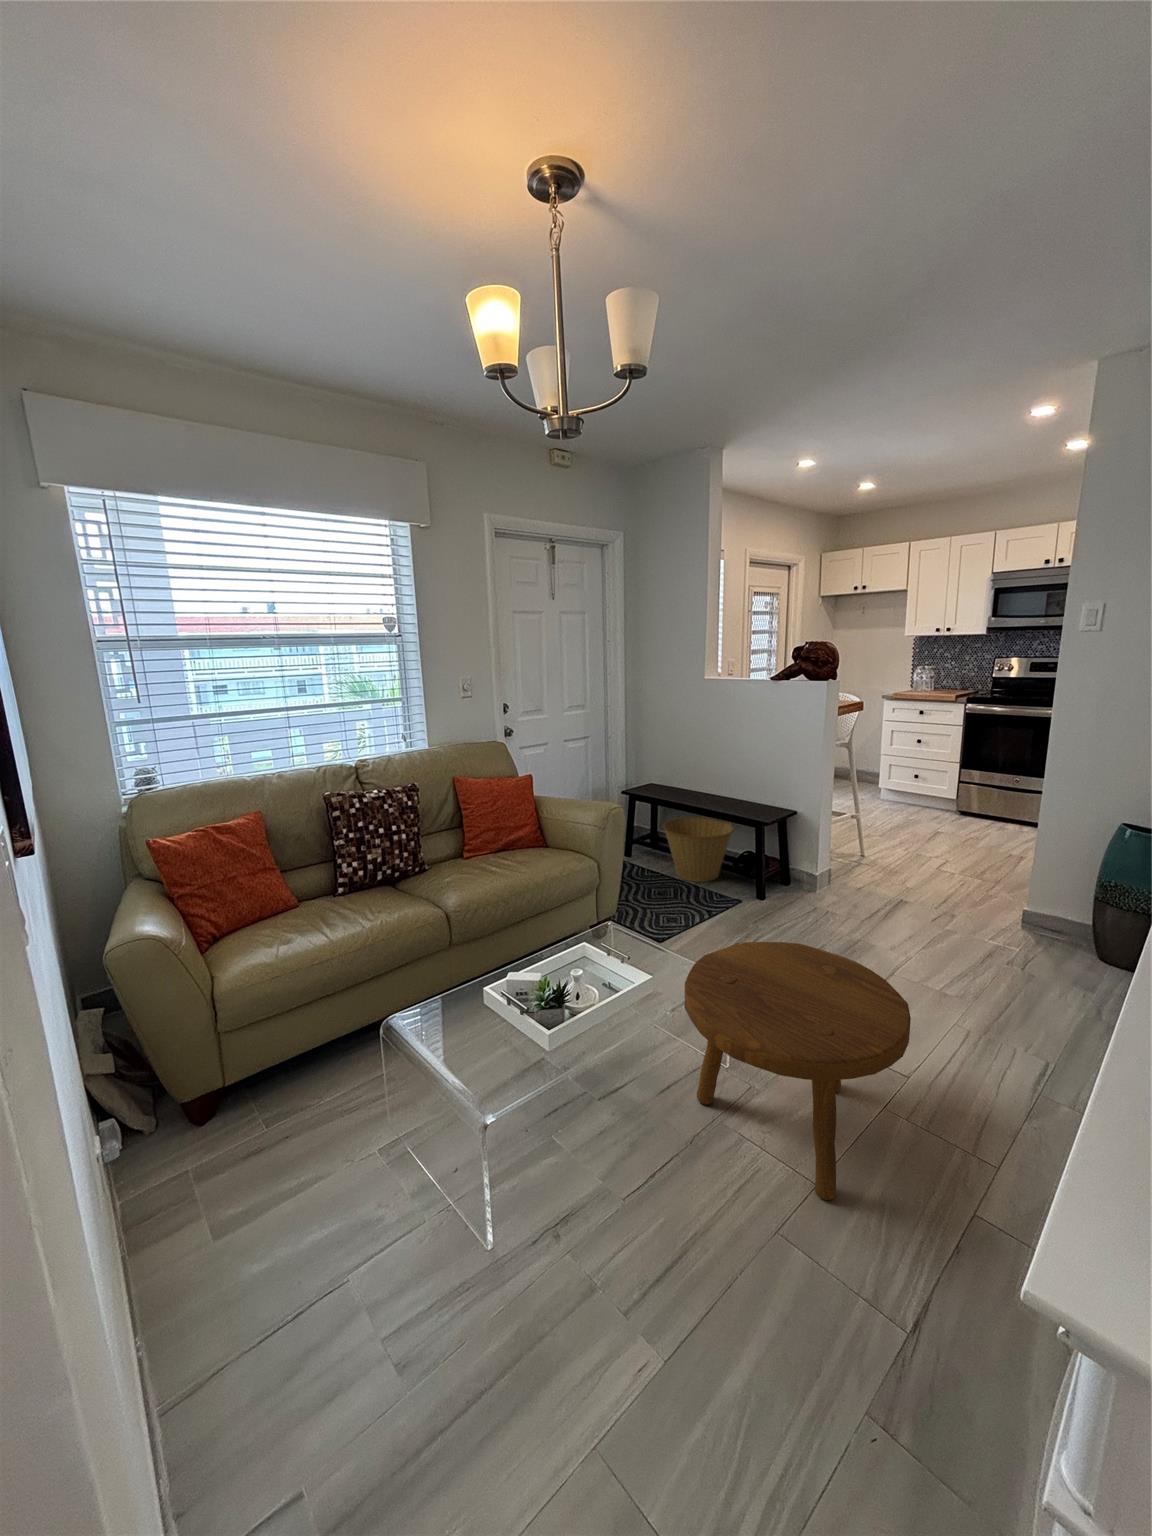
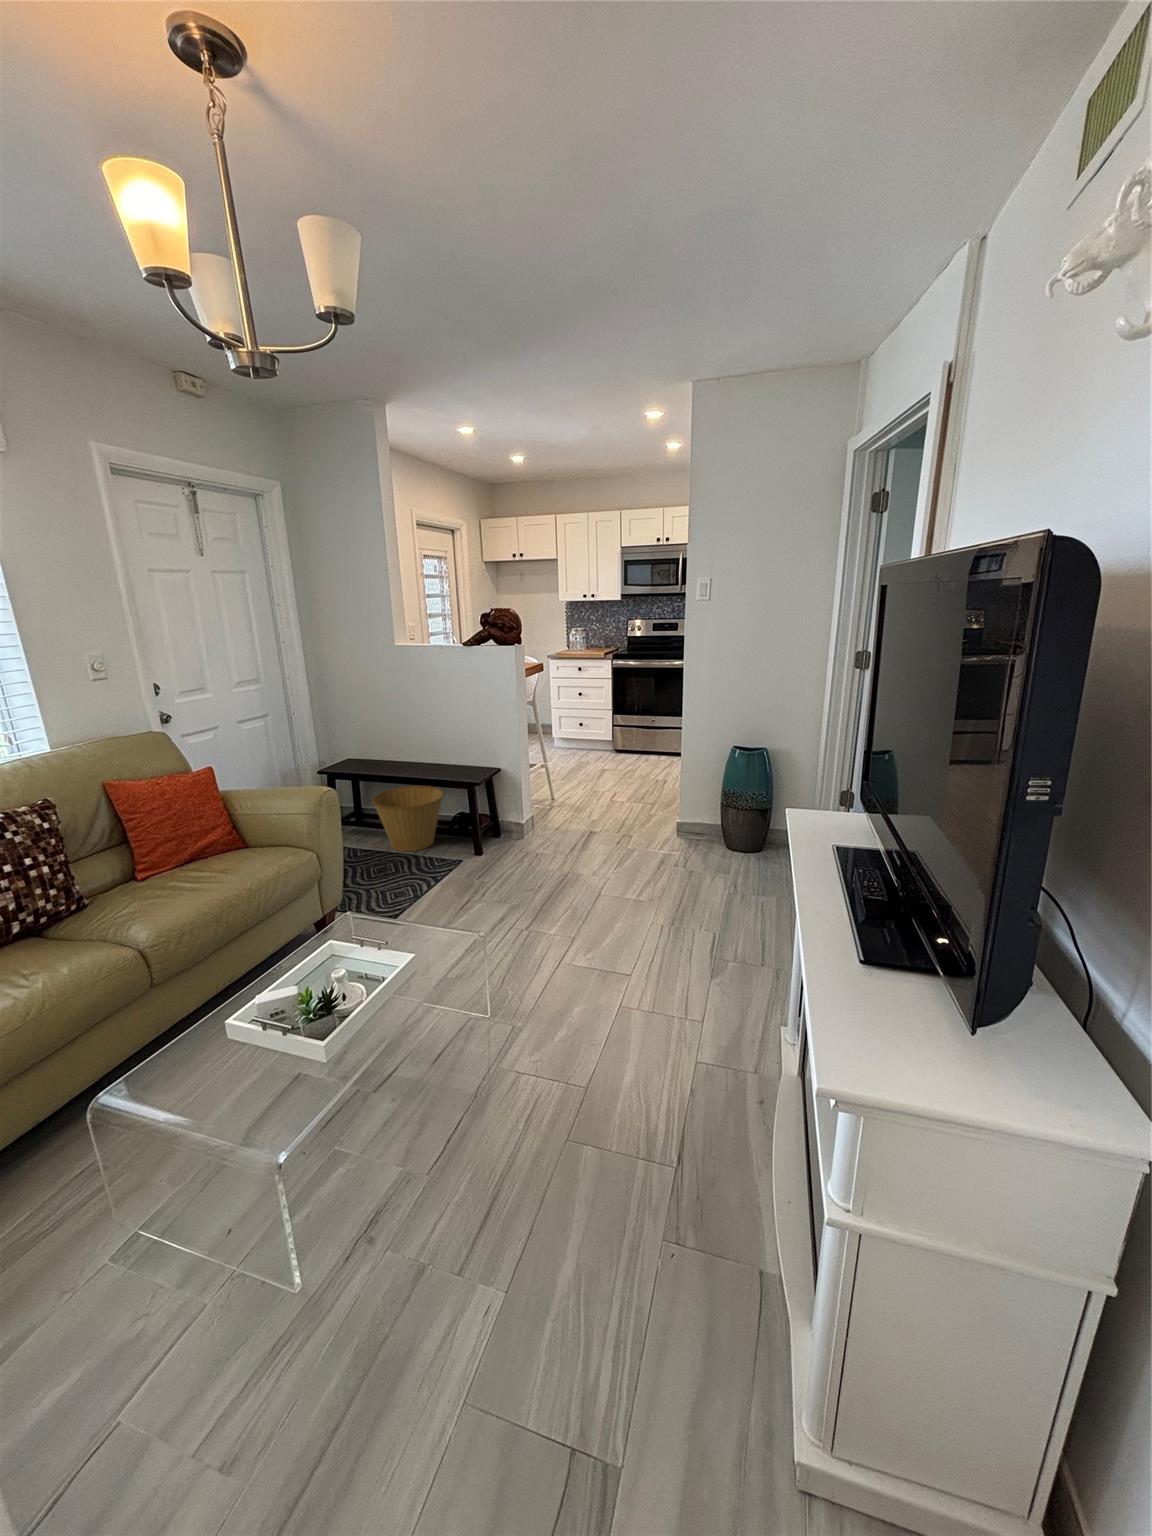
footstool: present [684,942,911,1200] -> none [453,889,642,1095]

